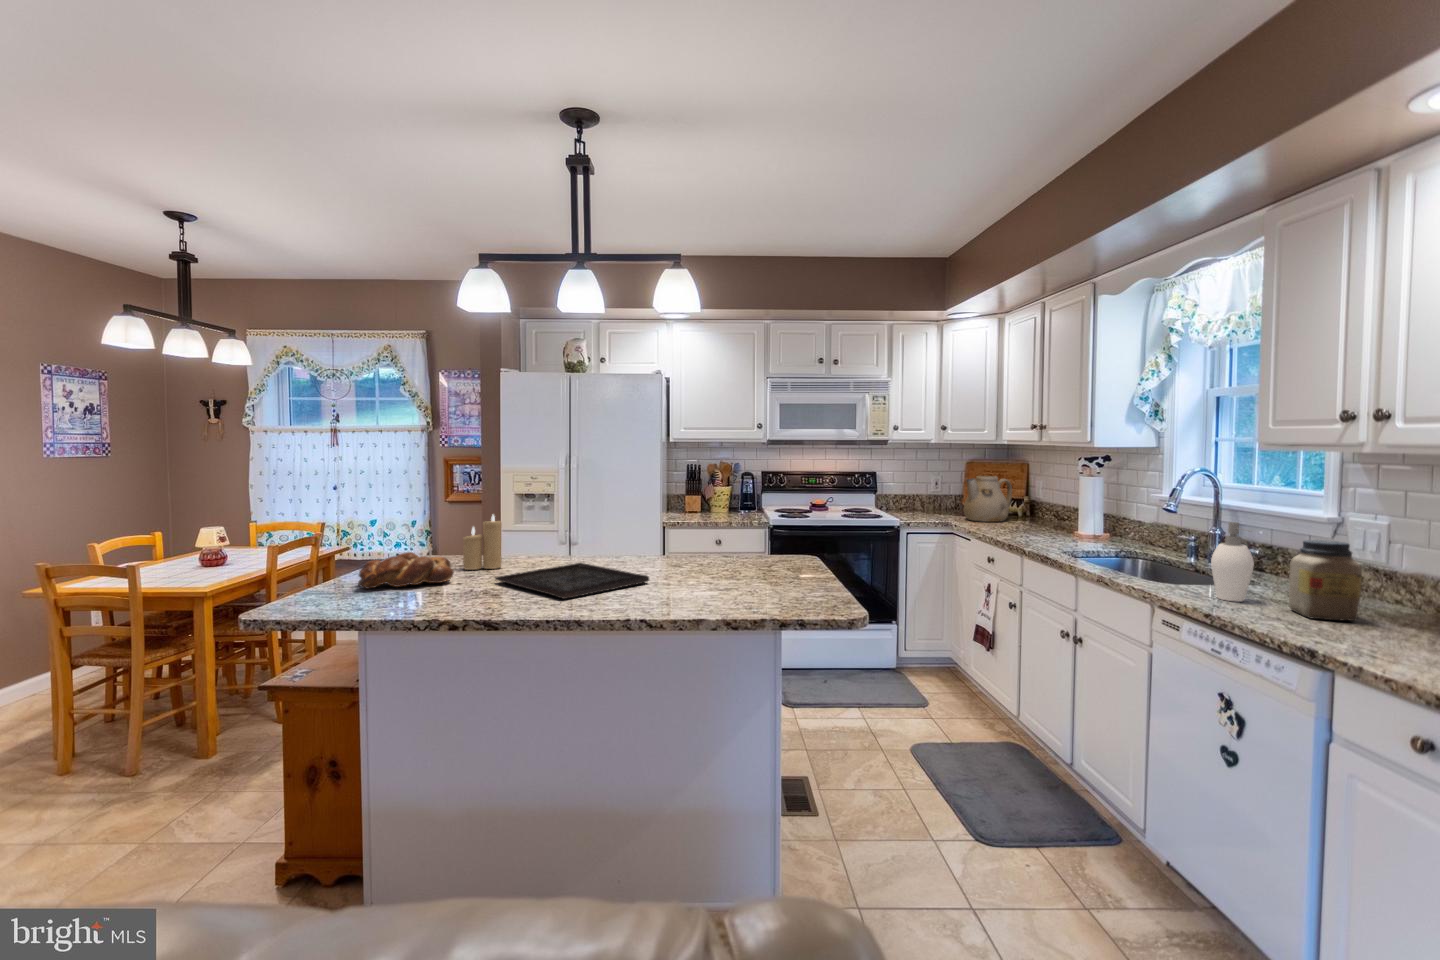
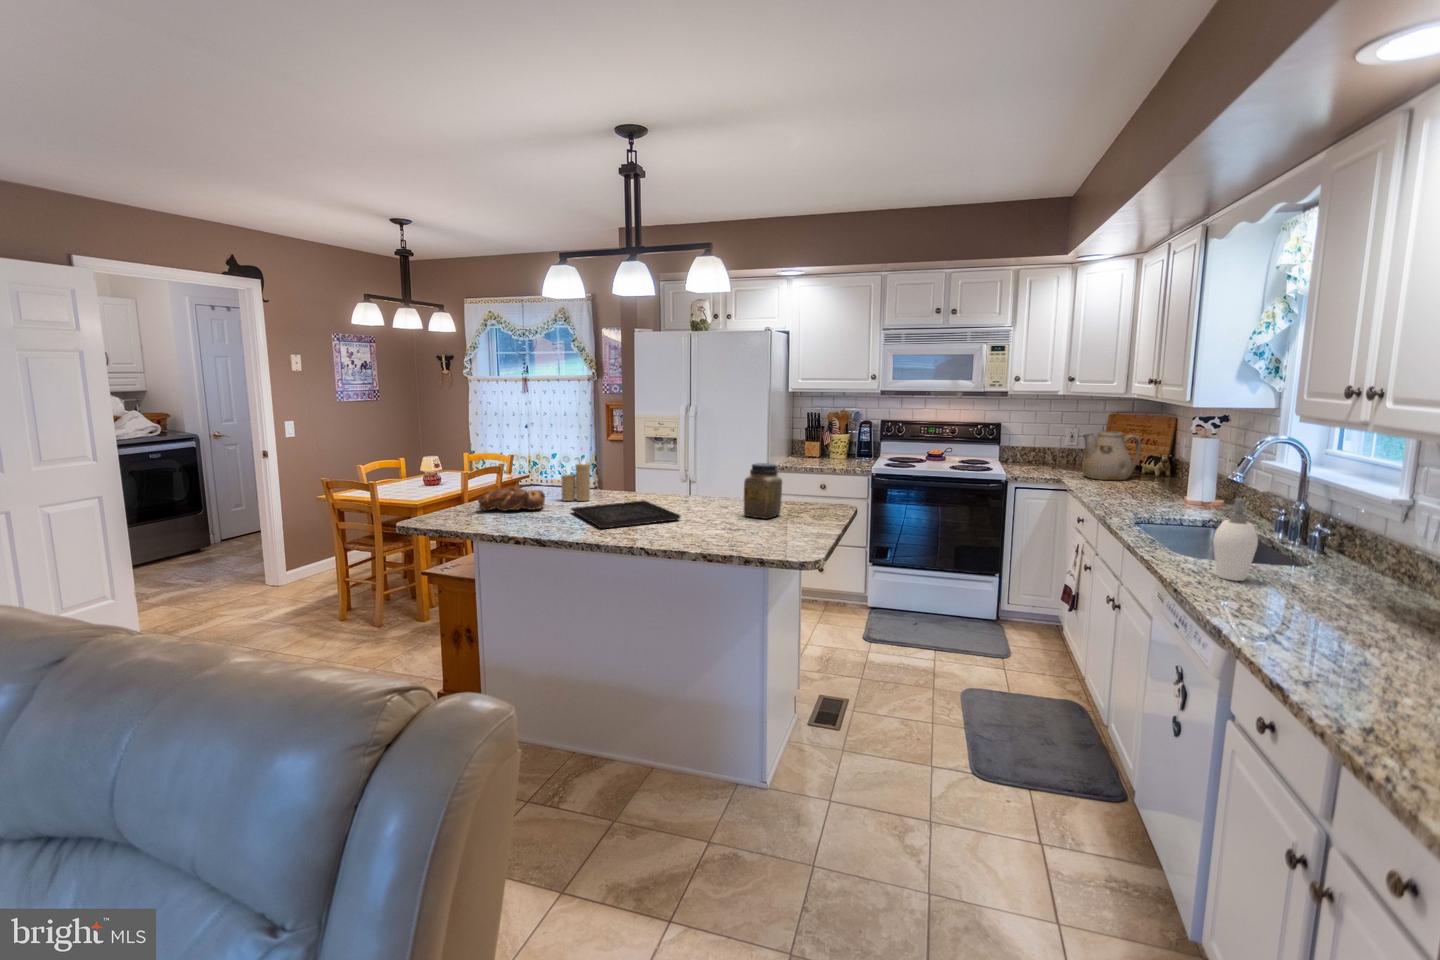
jar: present [1289,540,1362,621] -> present [744,463,782,519]

